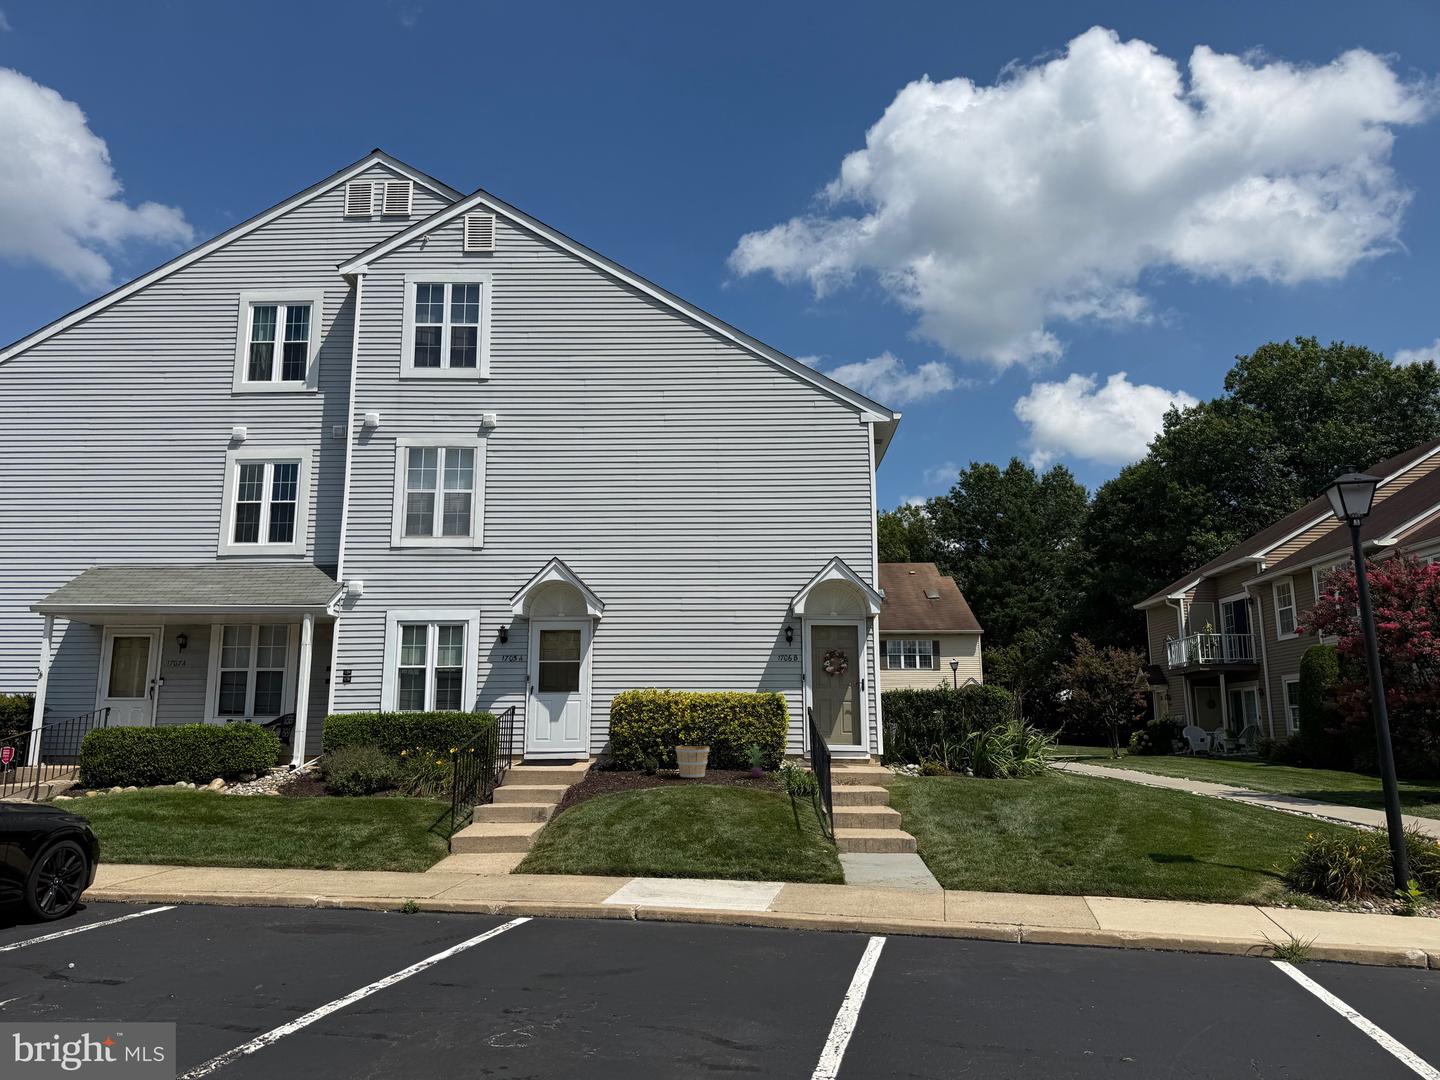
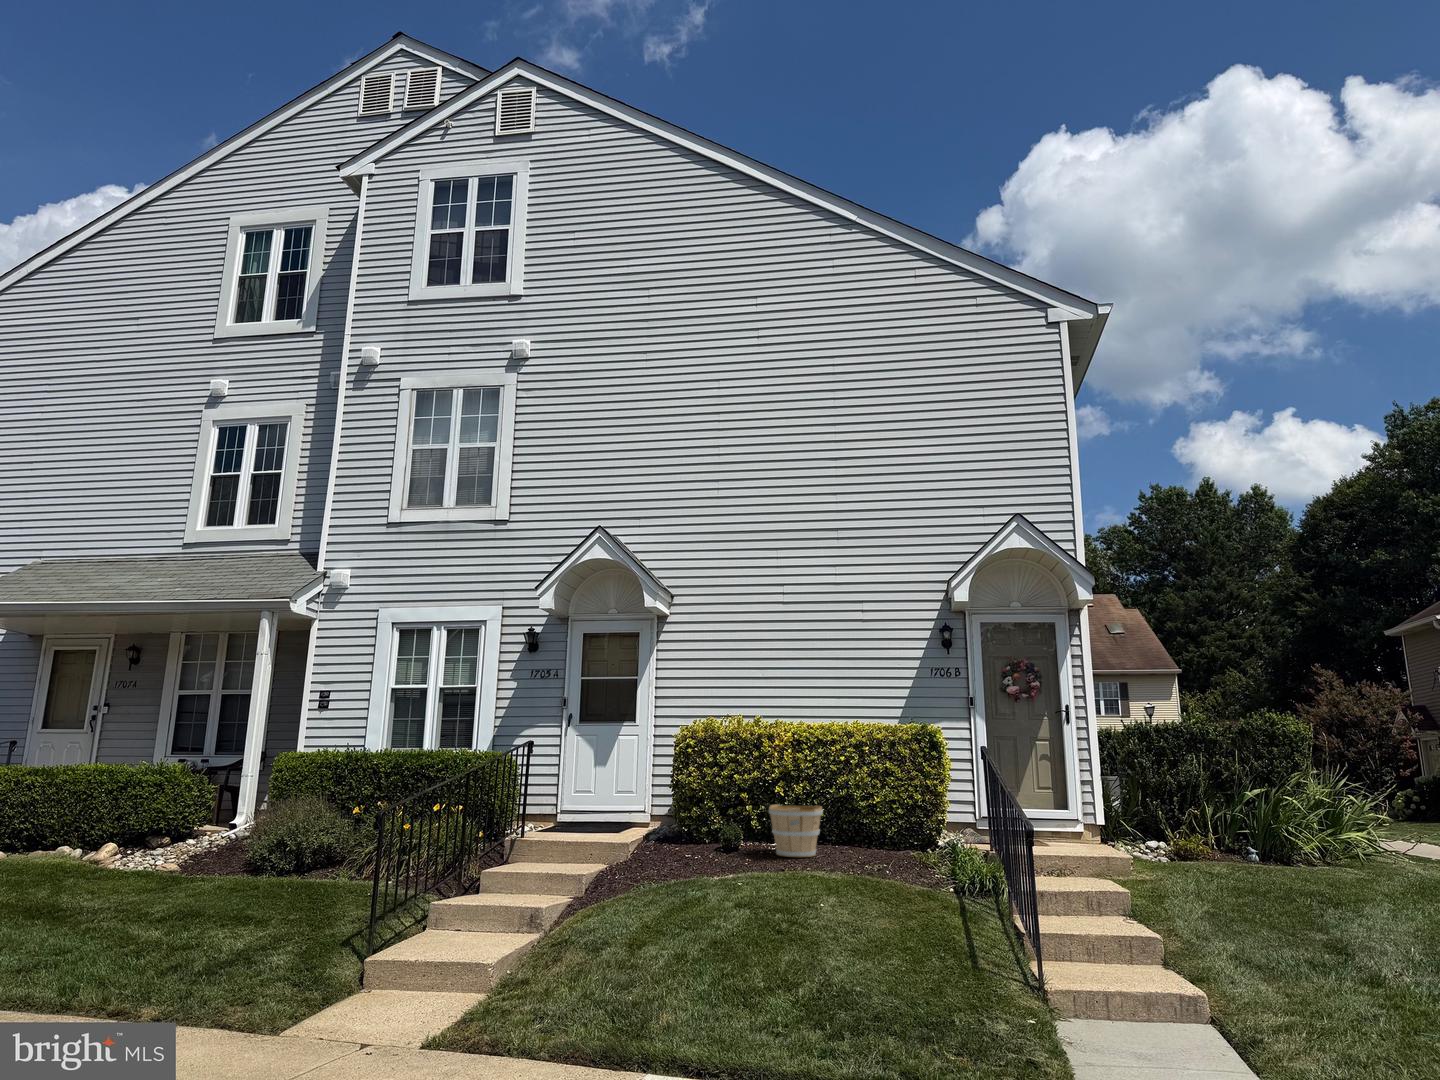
decorative plant: present [751,745,762,777] -> none [869,803,925,860]

